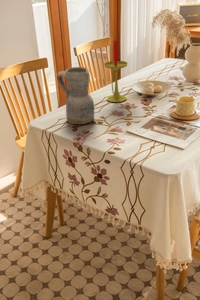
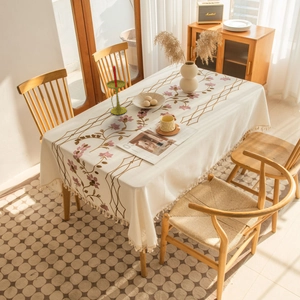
ceramic pitcher: present [57,67,94,124] -> none [63,93,95,138]

